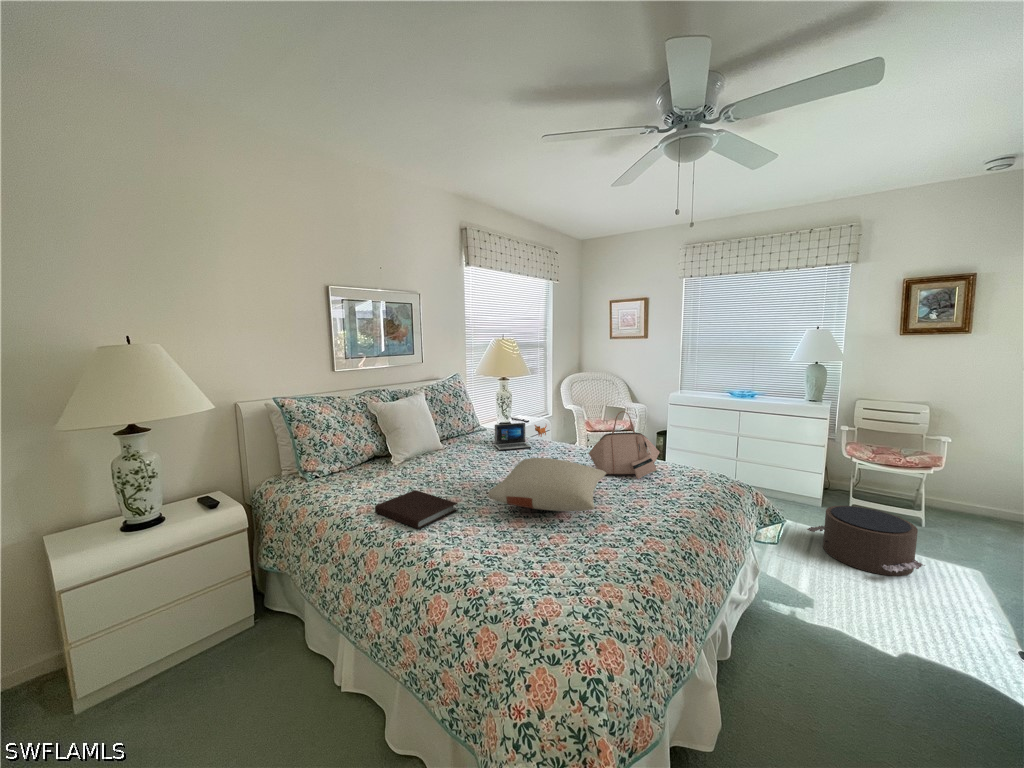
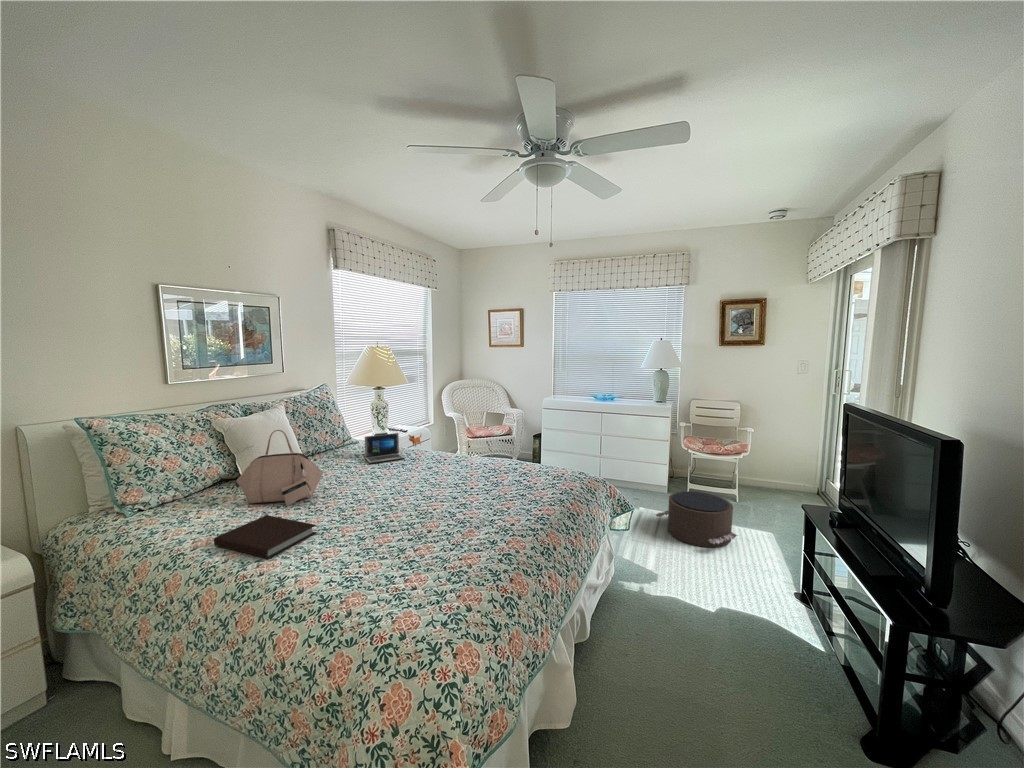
handbag: present [589,411,660,479] -> present [237,430,323,506]
pillow: present [488,458,606,511] -> none [350,470,476,522]

